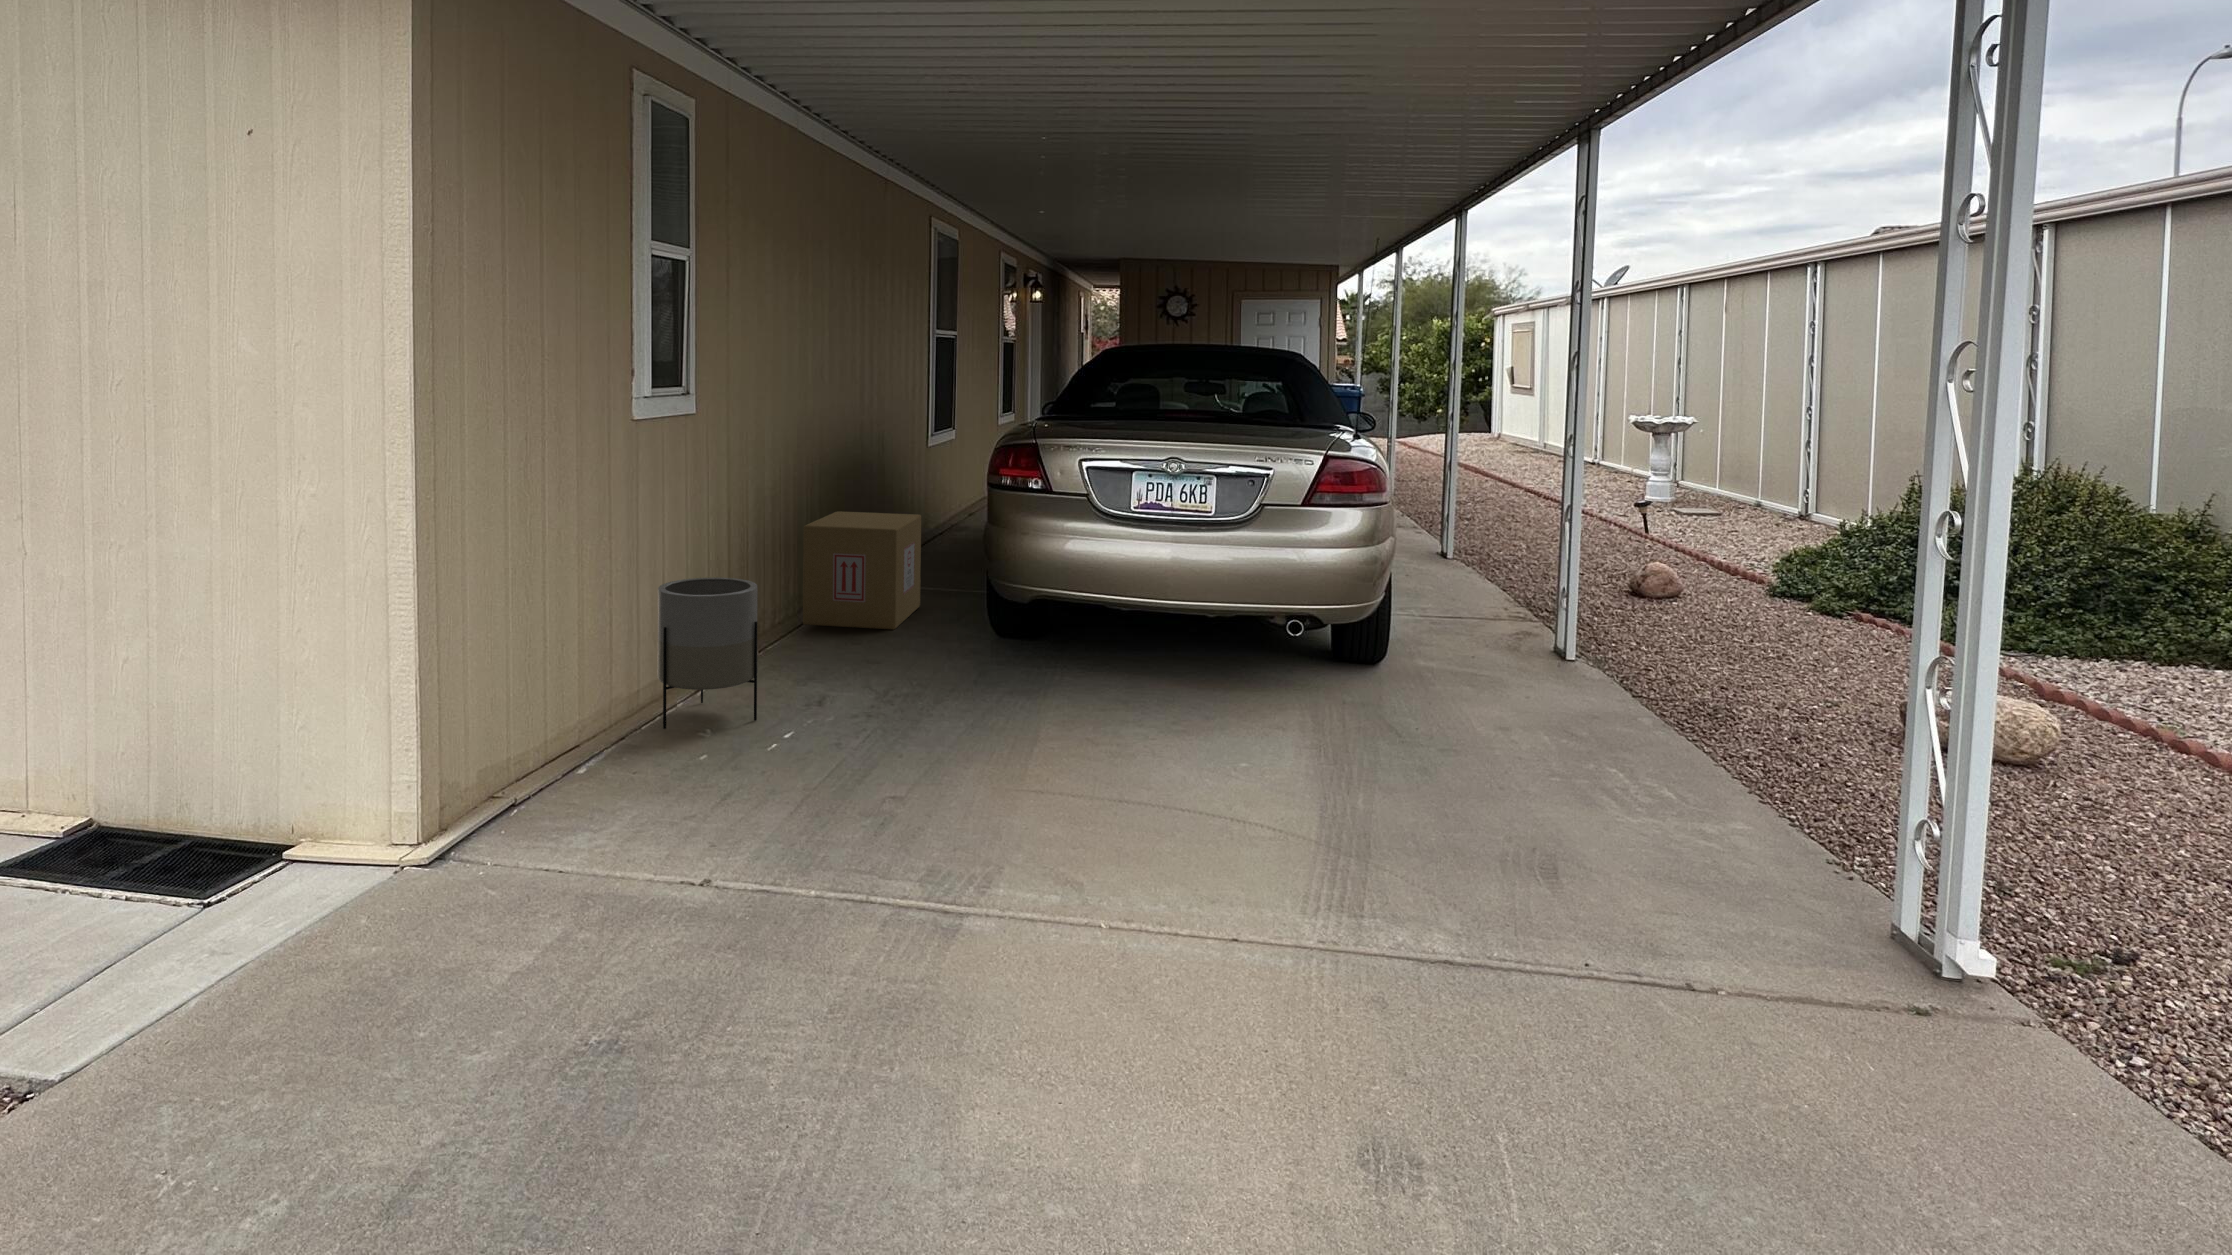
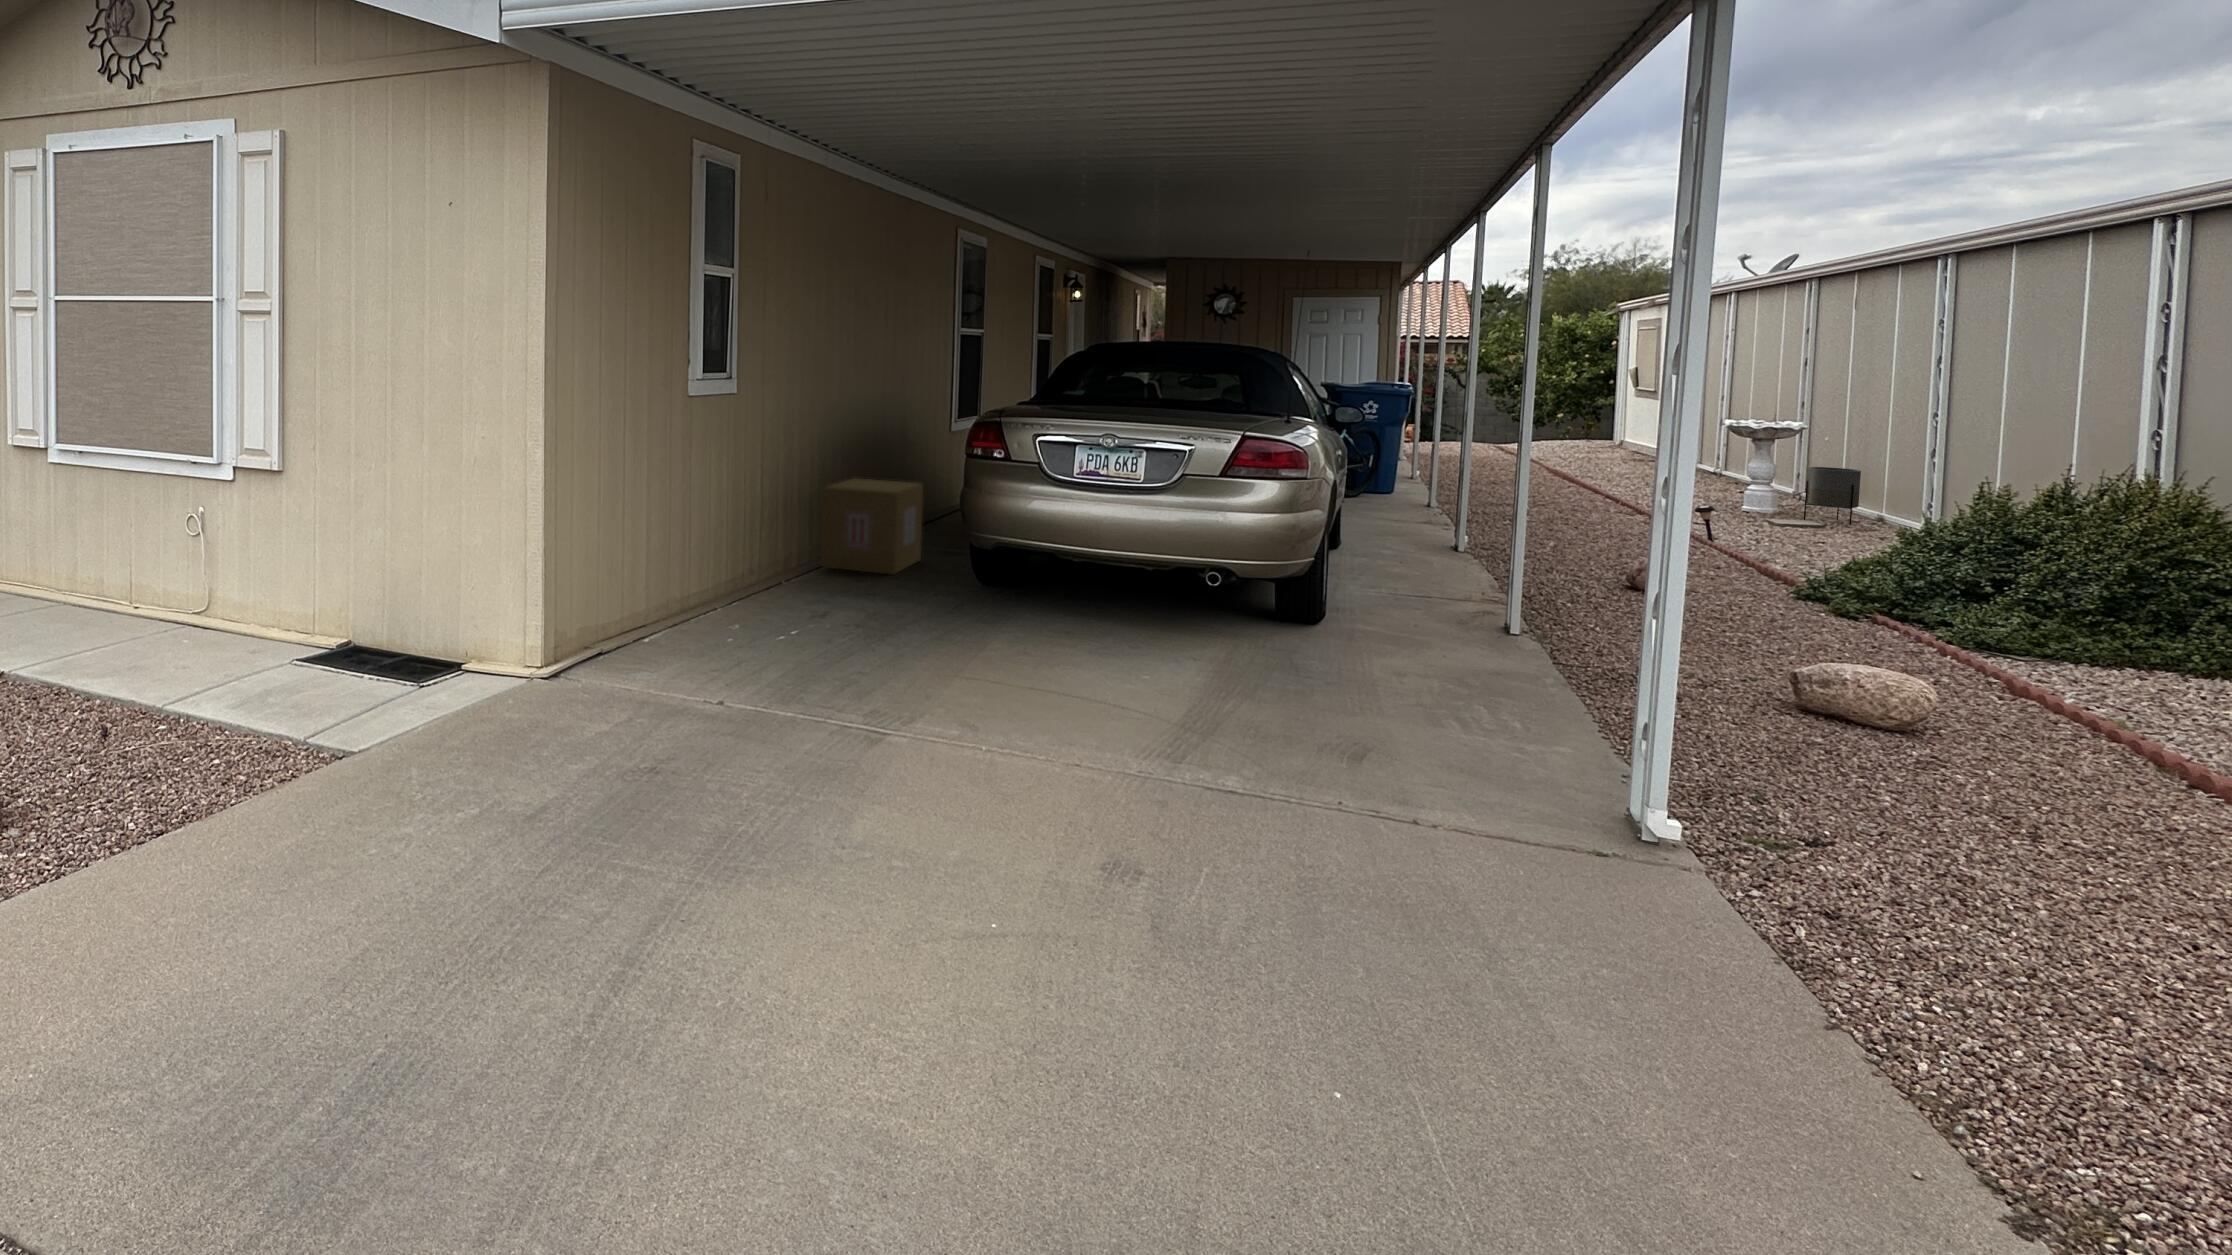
planter: present [657,577,758,729] -> present [1804,467,1861,525]

